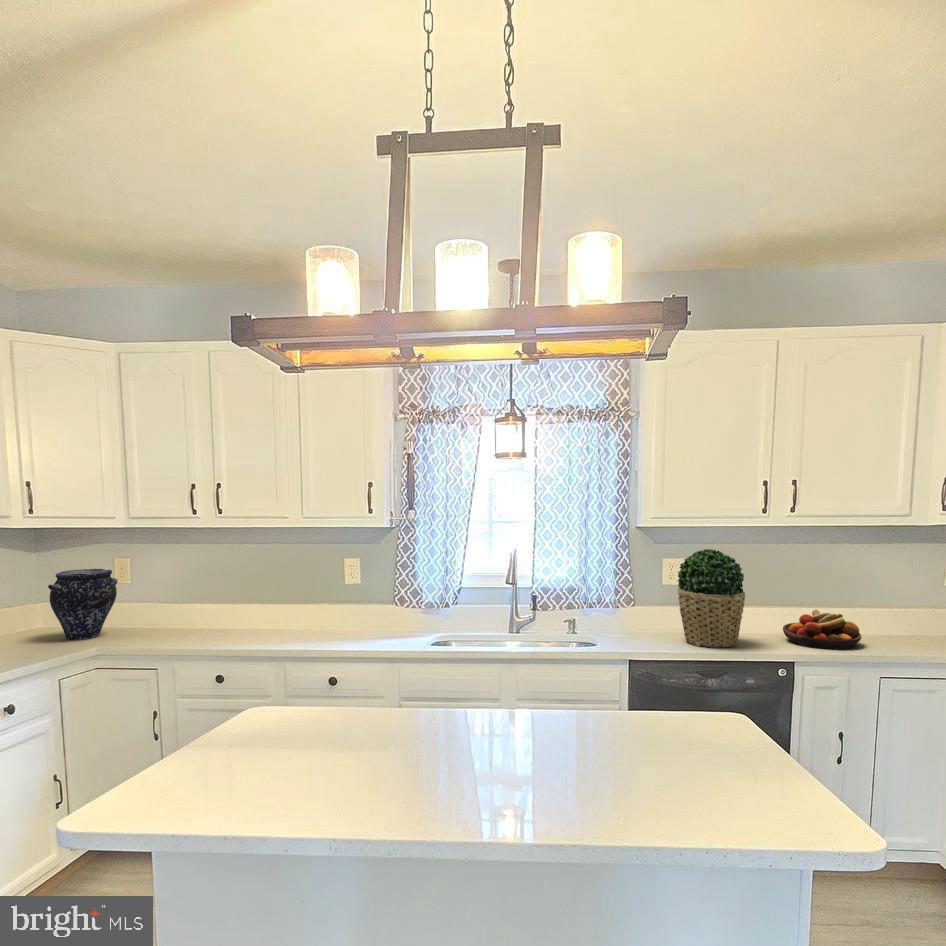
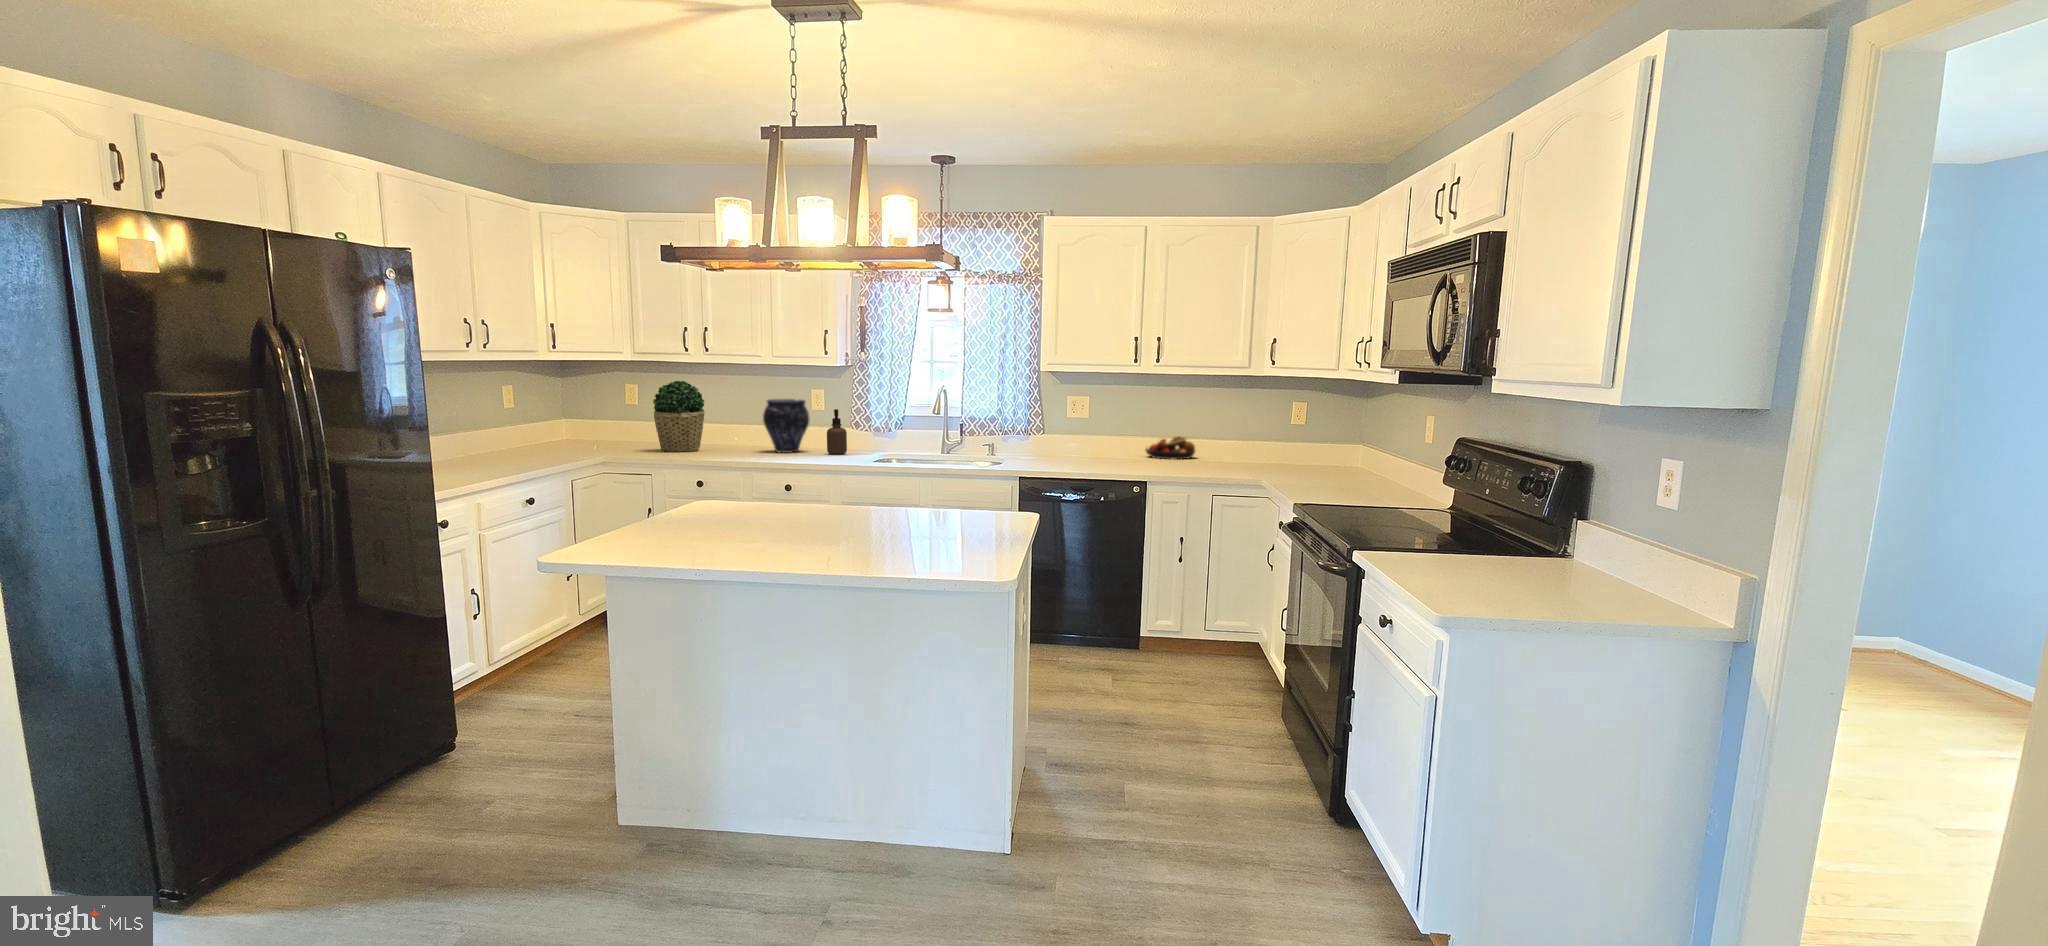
potted plant: present [677,549,745,648] -> present [653,381,705,452]
vase: present [48,569,118,640] -> present [763,399,810,453]
soap dispenser: none [364,584,389,645] -> present [827,409,847,455]

